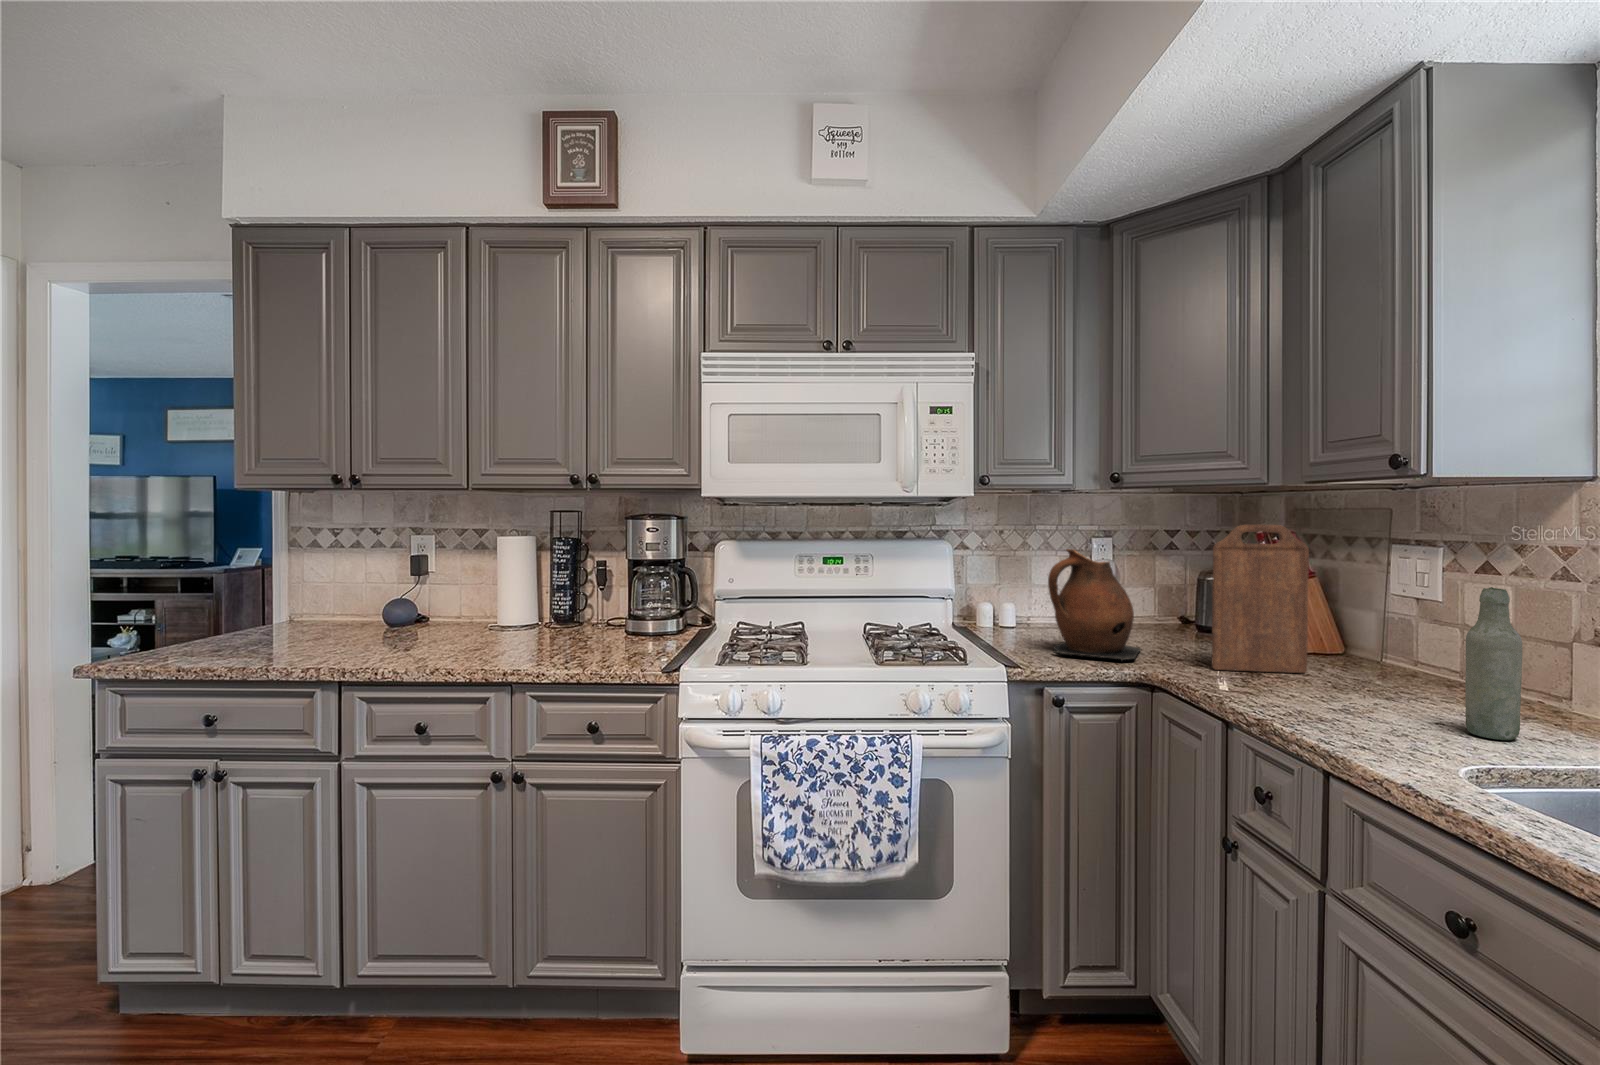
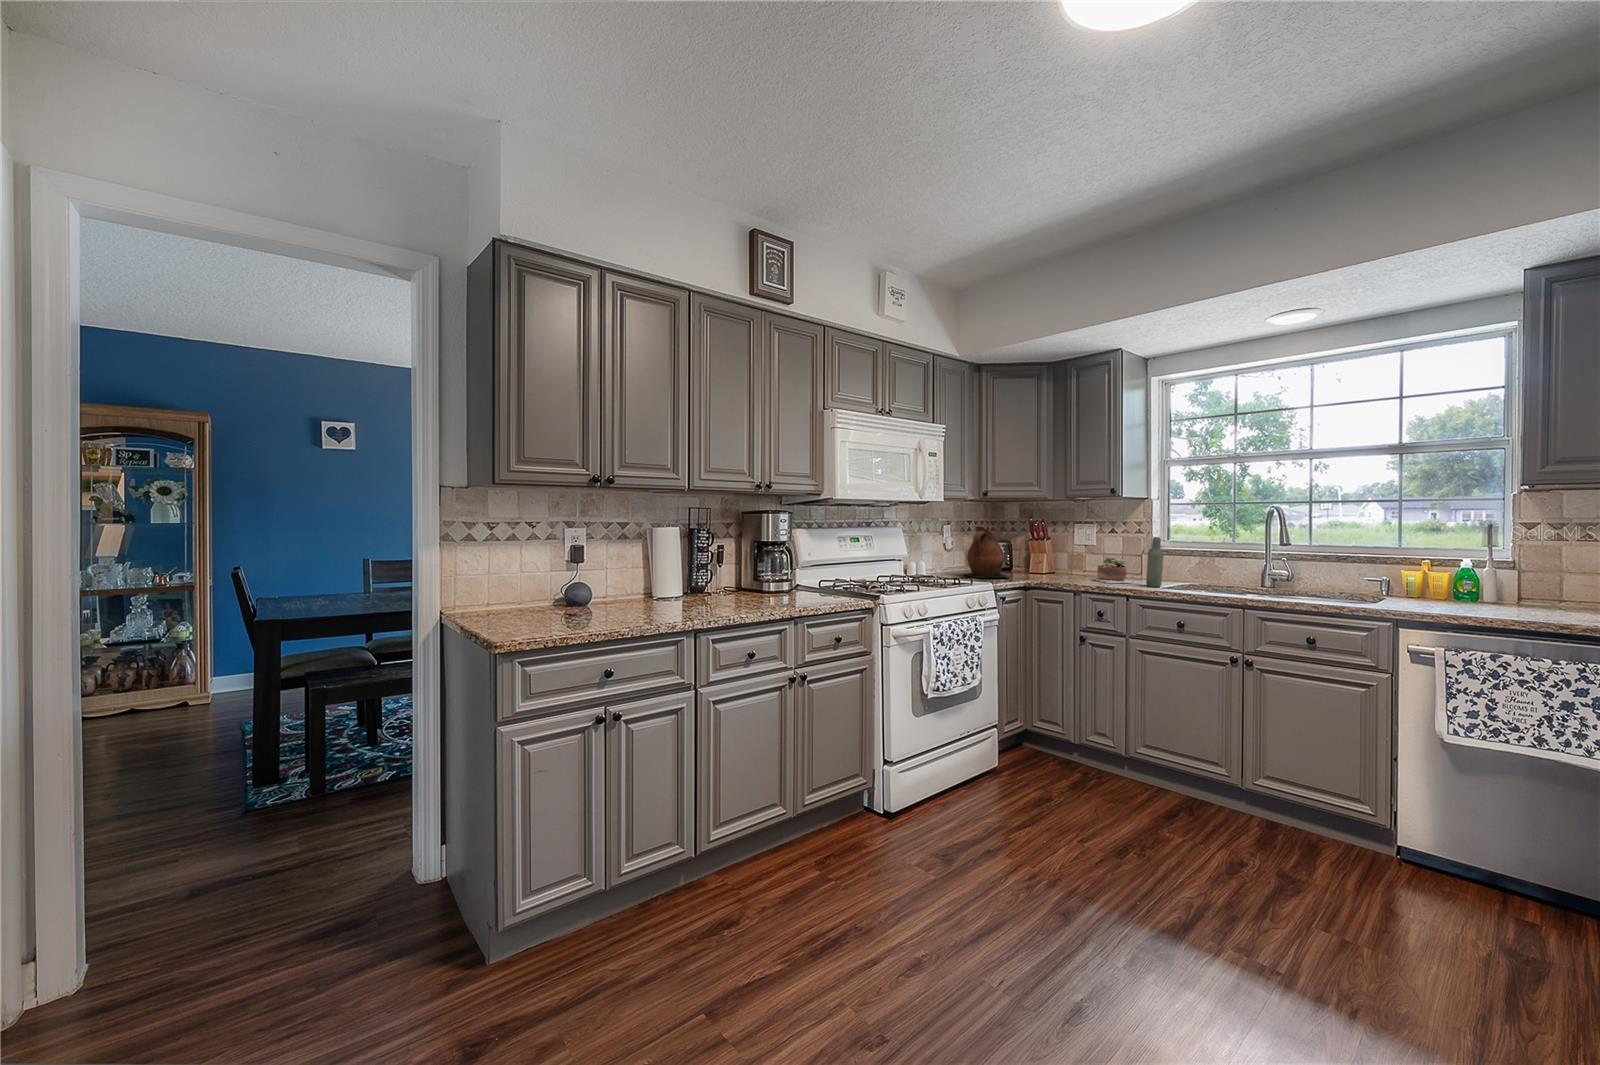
cutting board: present [1212,525,1309,673] -> none [1038,514,1066,578]
succulent plant: none [1351,636,1451,716] -> present [1095,556,1132,583]

